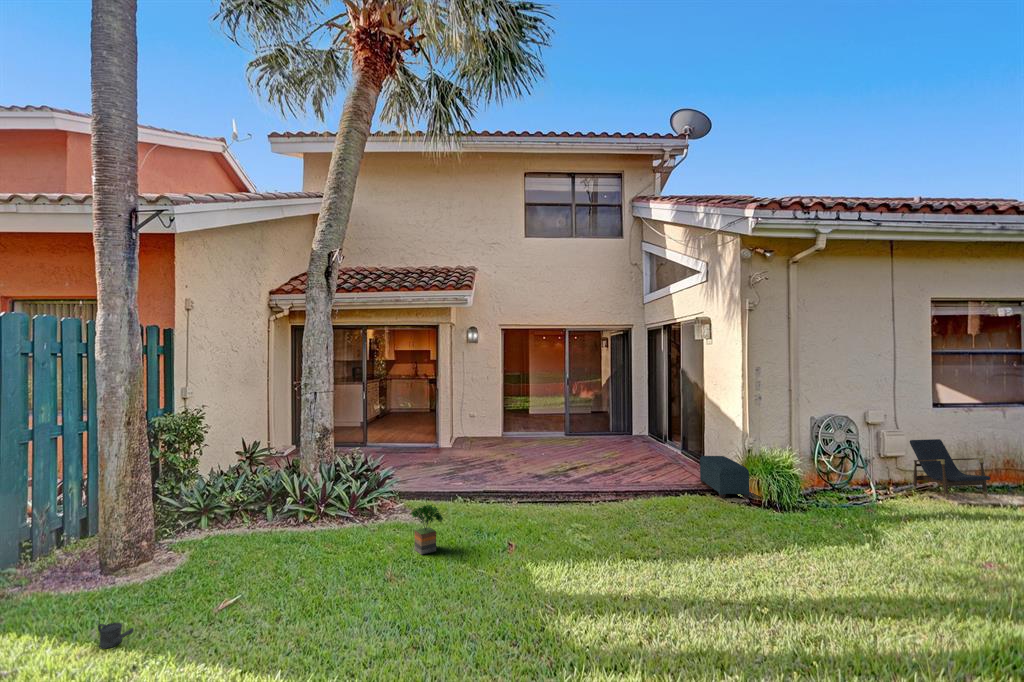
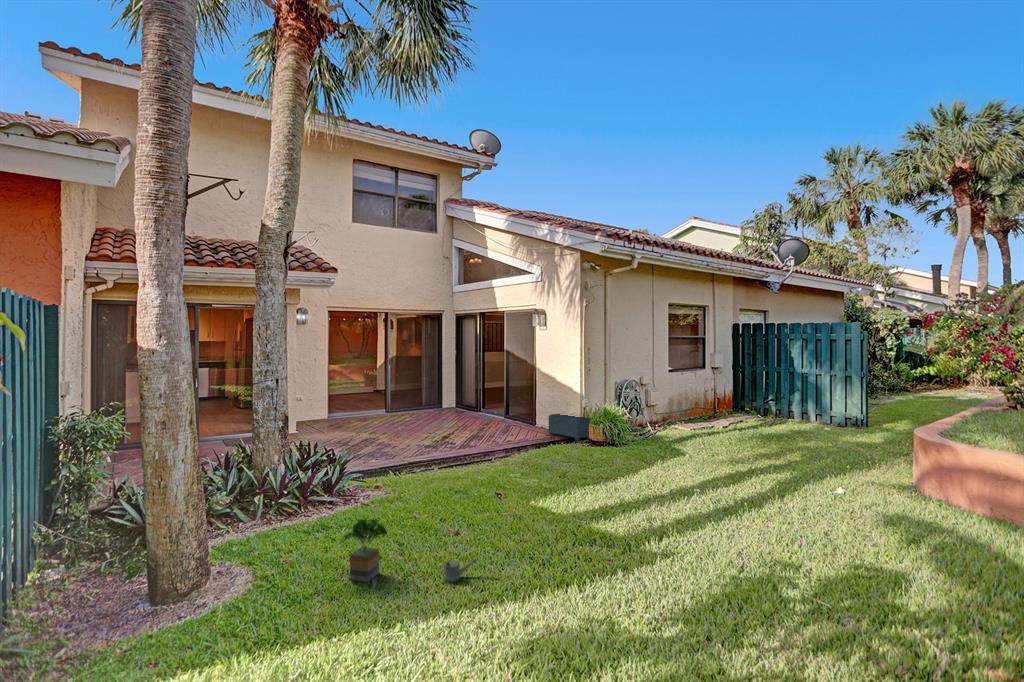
lounge chair: present [910,439,991,500] -> none [651,391,688,425]
potted tree: present [411,505,443,555] -> present [345,519,388,582]
watering can: present [98,623,134,649] -> present [437,558,476,582]

